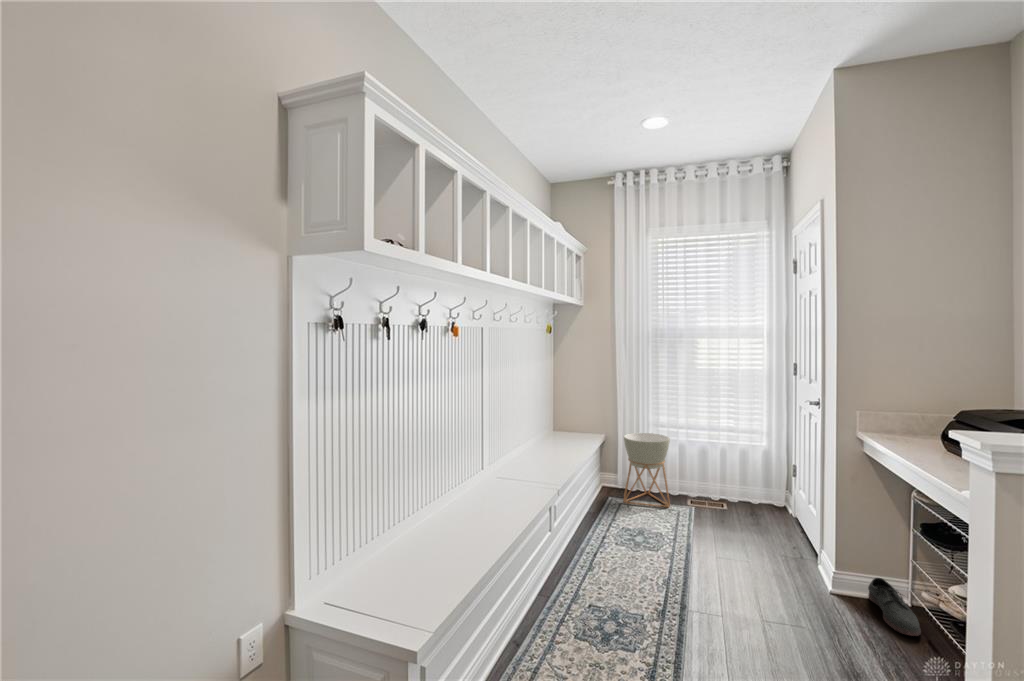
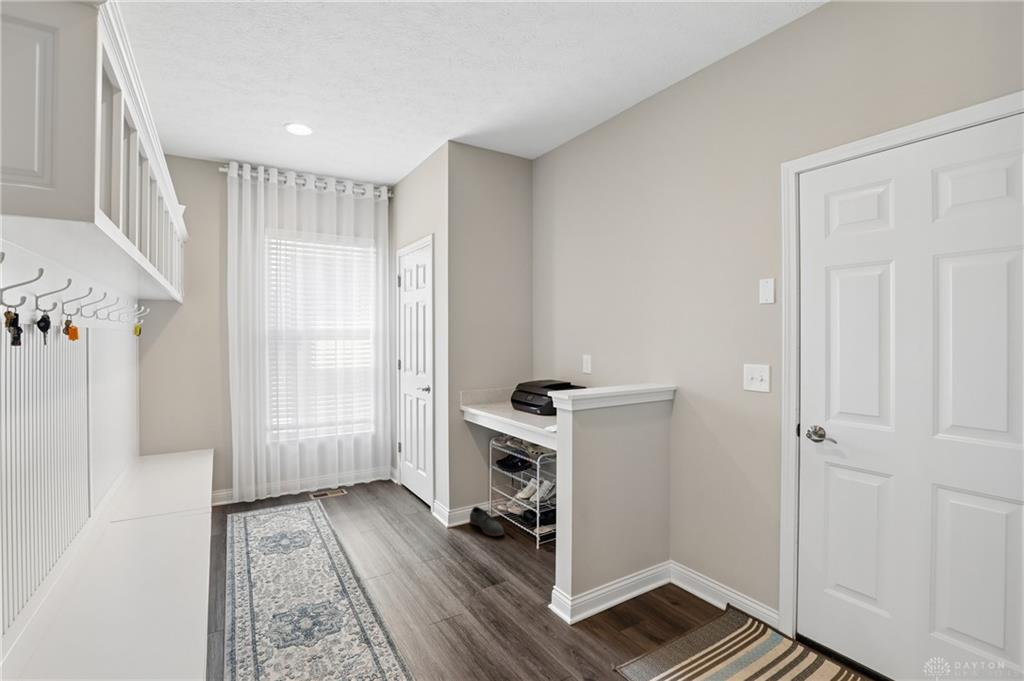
planter: present [623,433,670,507] -> none [244,437,297,515]

